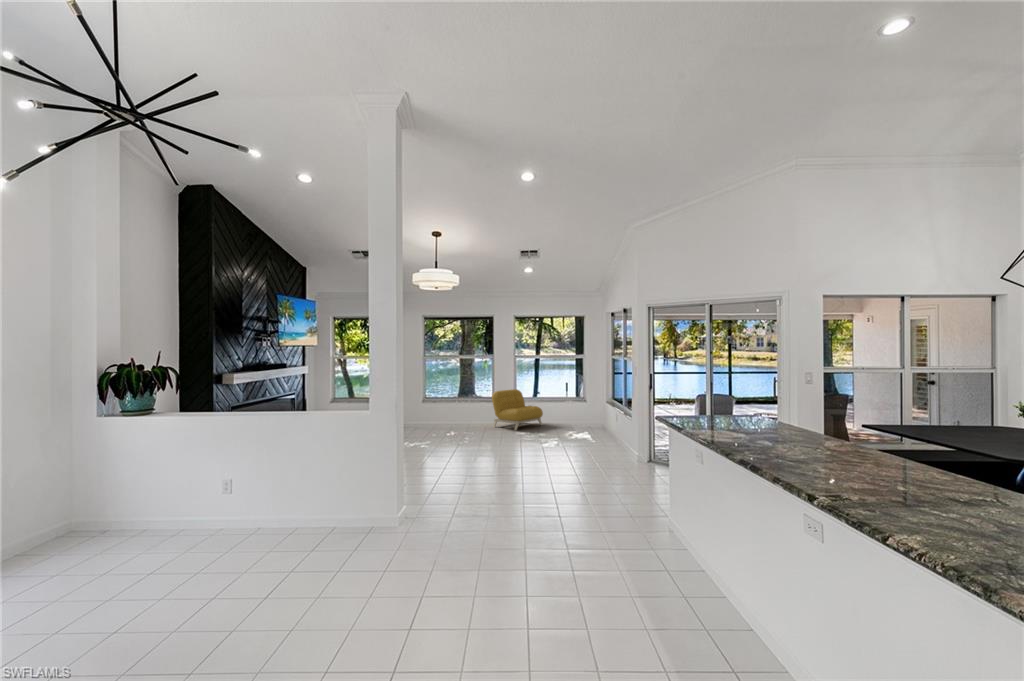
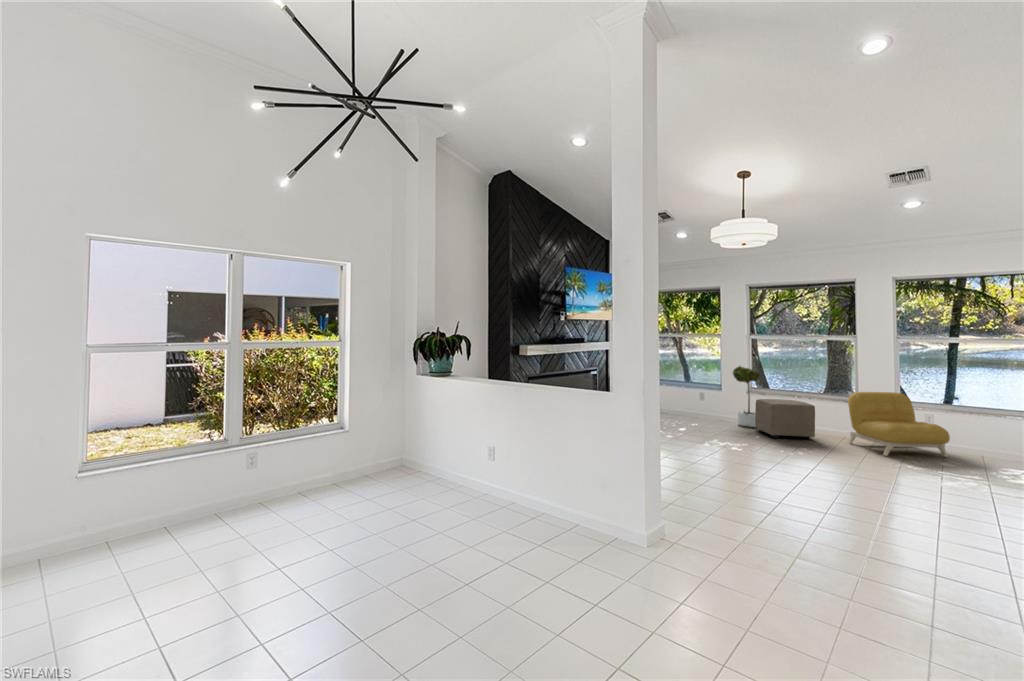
potted tree: none [415,380,436,428] -> present [733,366,760,427]
ottoman: none [435,402,475,432] -> present [755,399,815,439]

